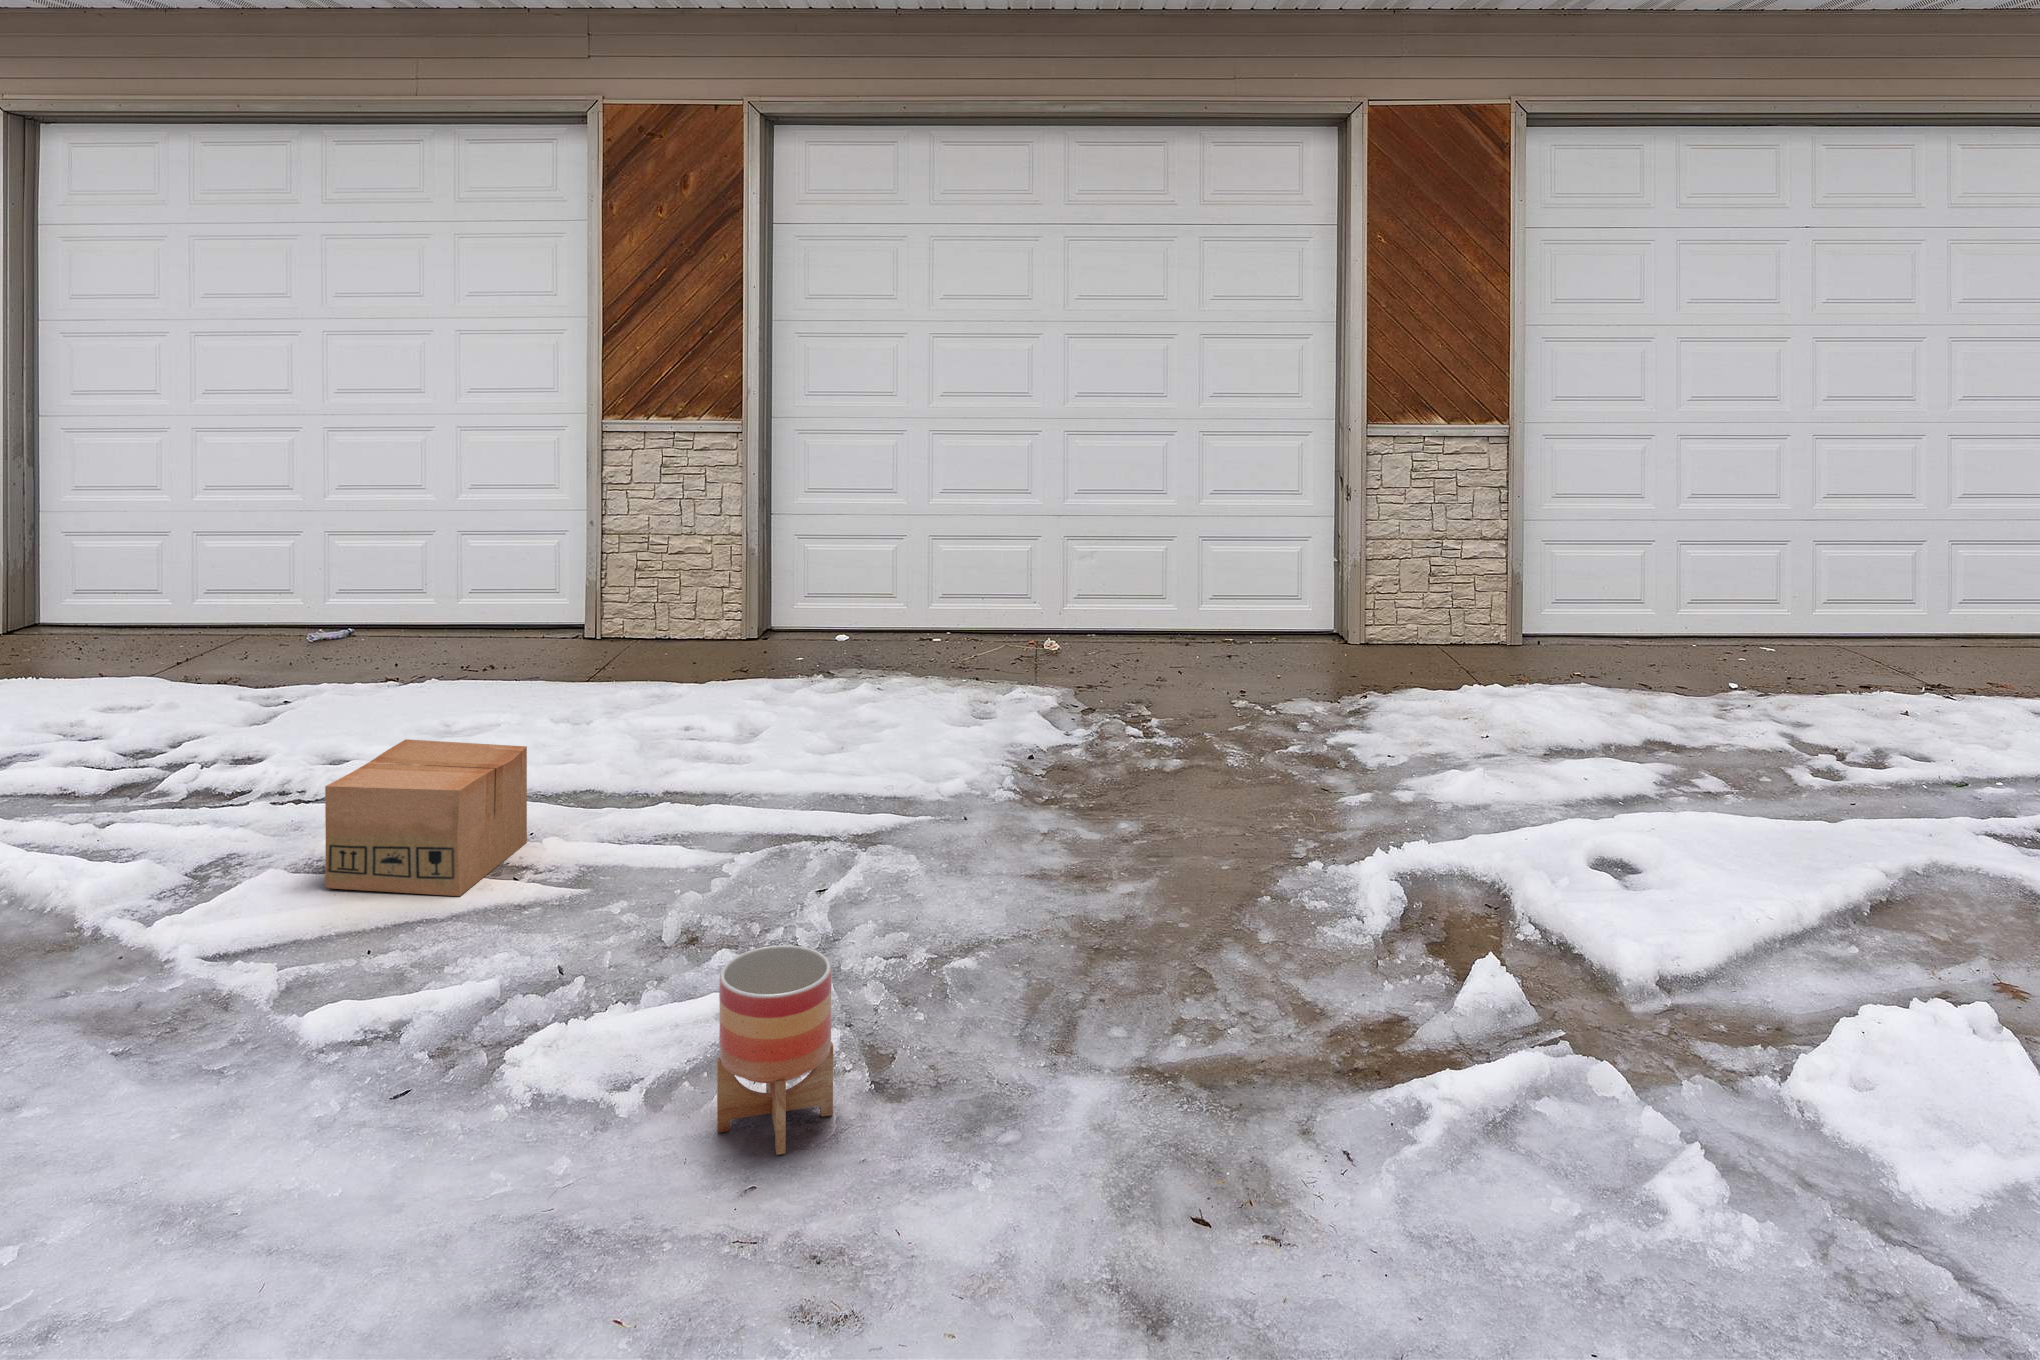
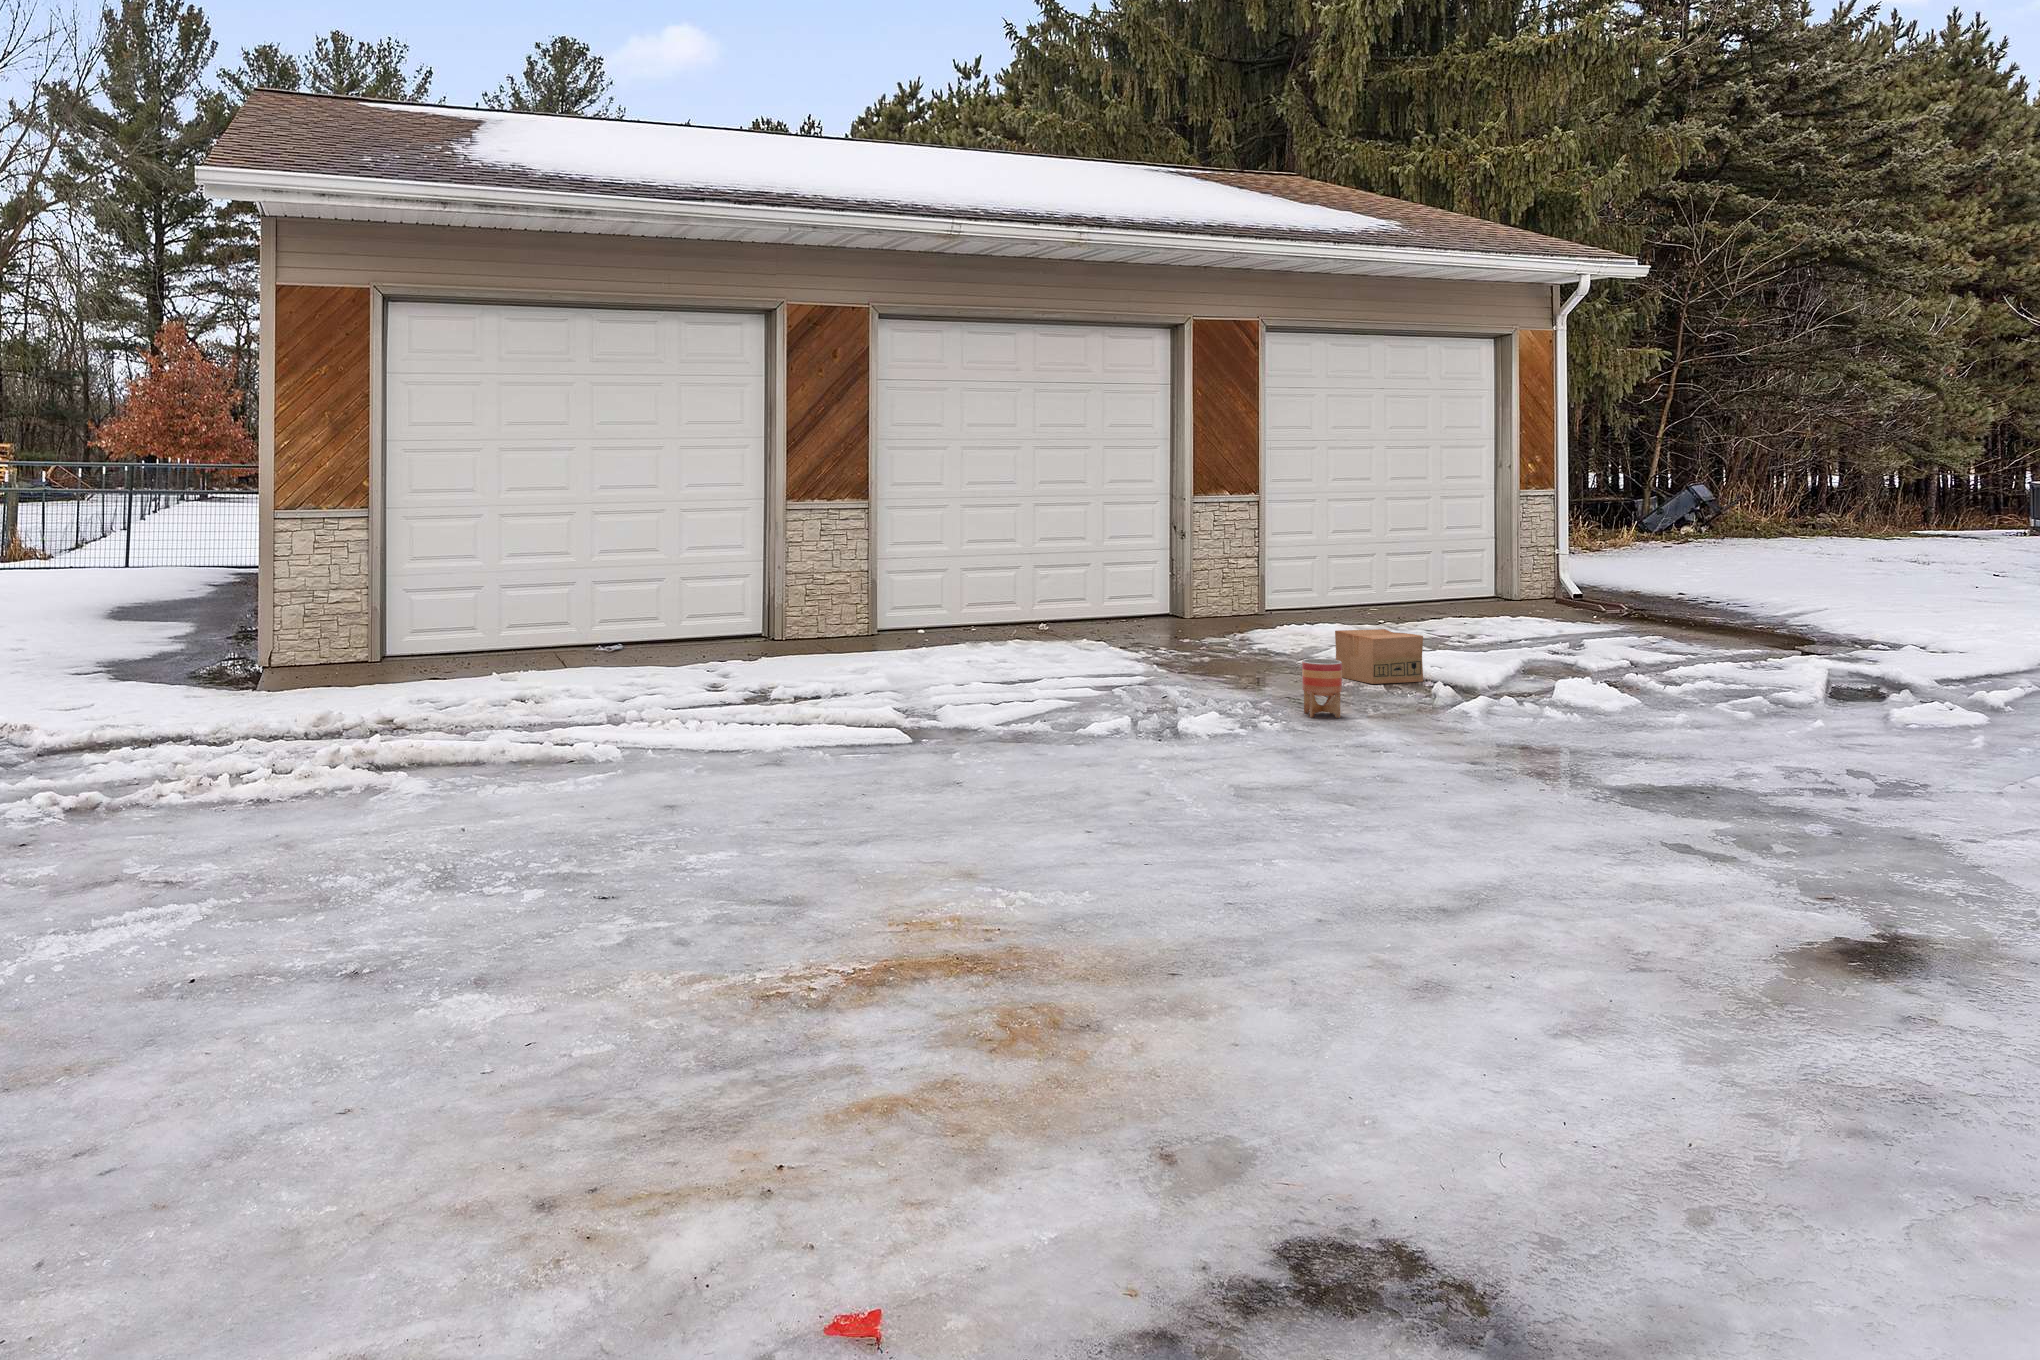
cardboard box: present [325,739,527,896] -> present [1335,629,1423,684]

